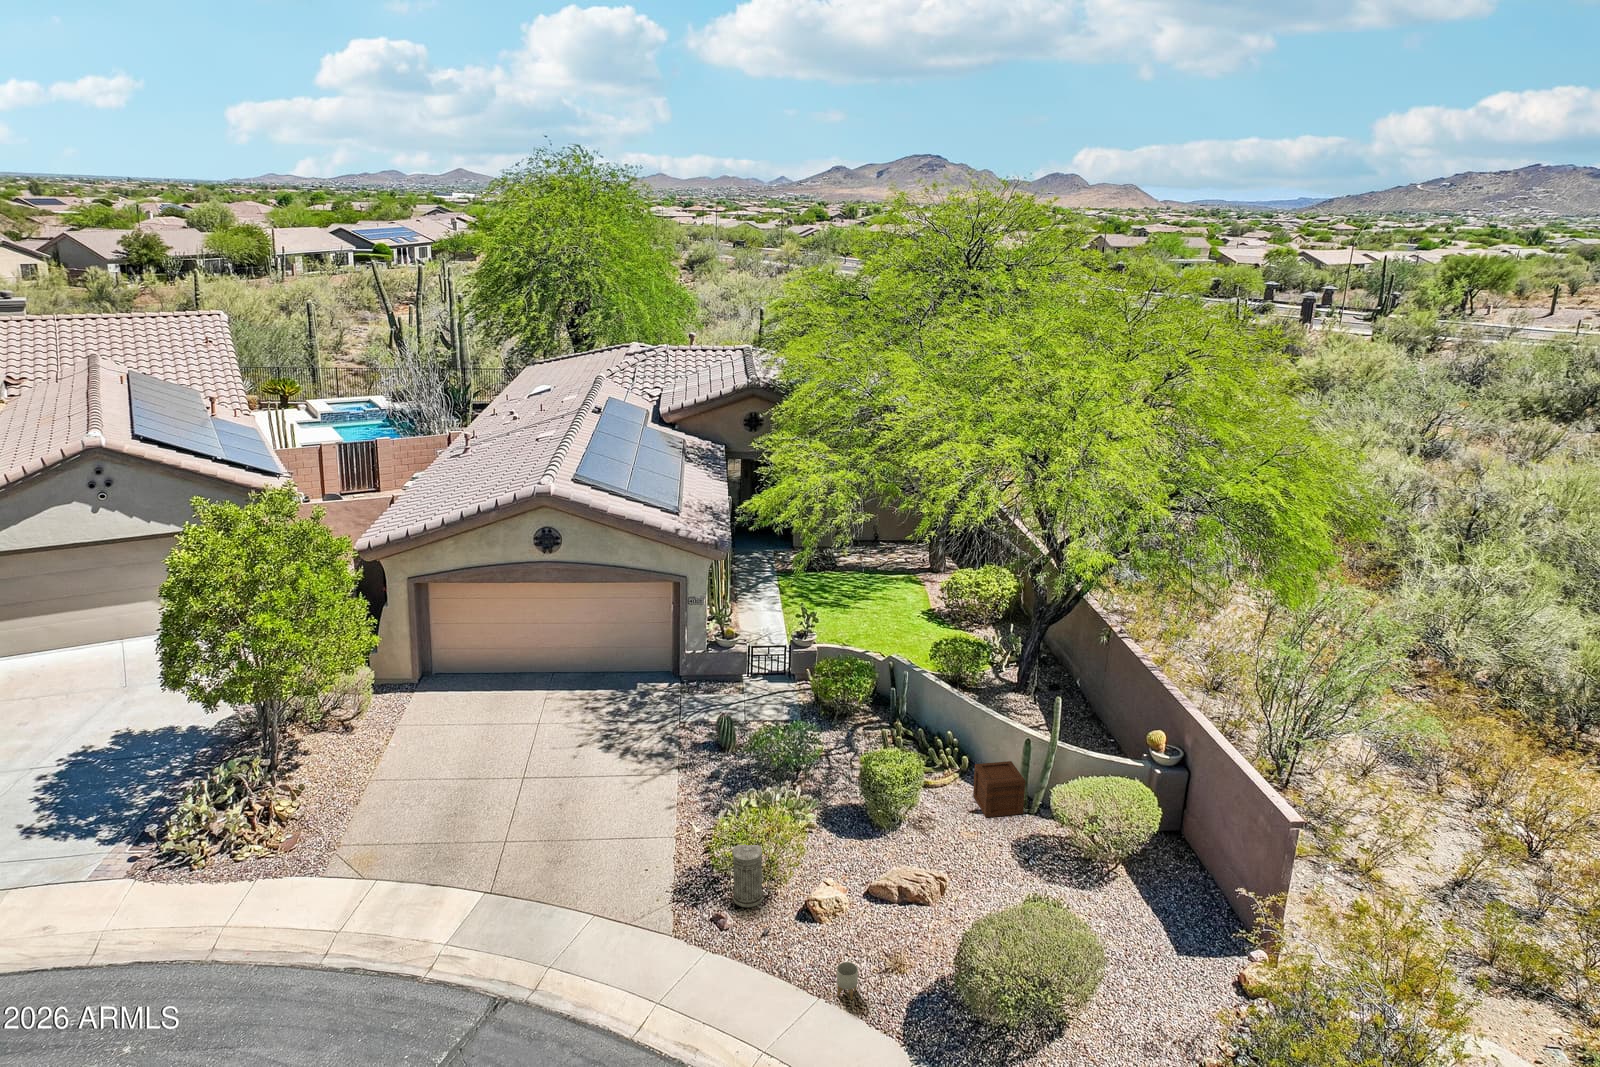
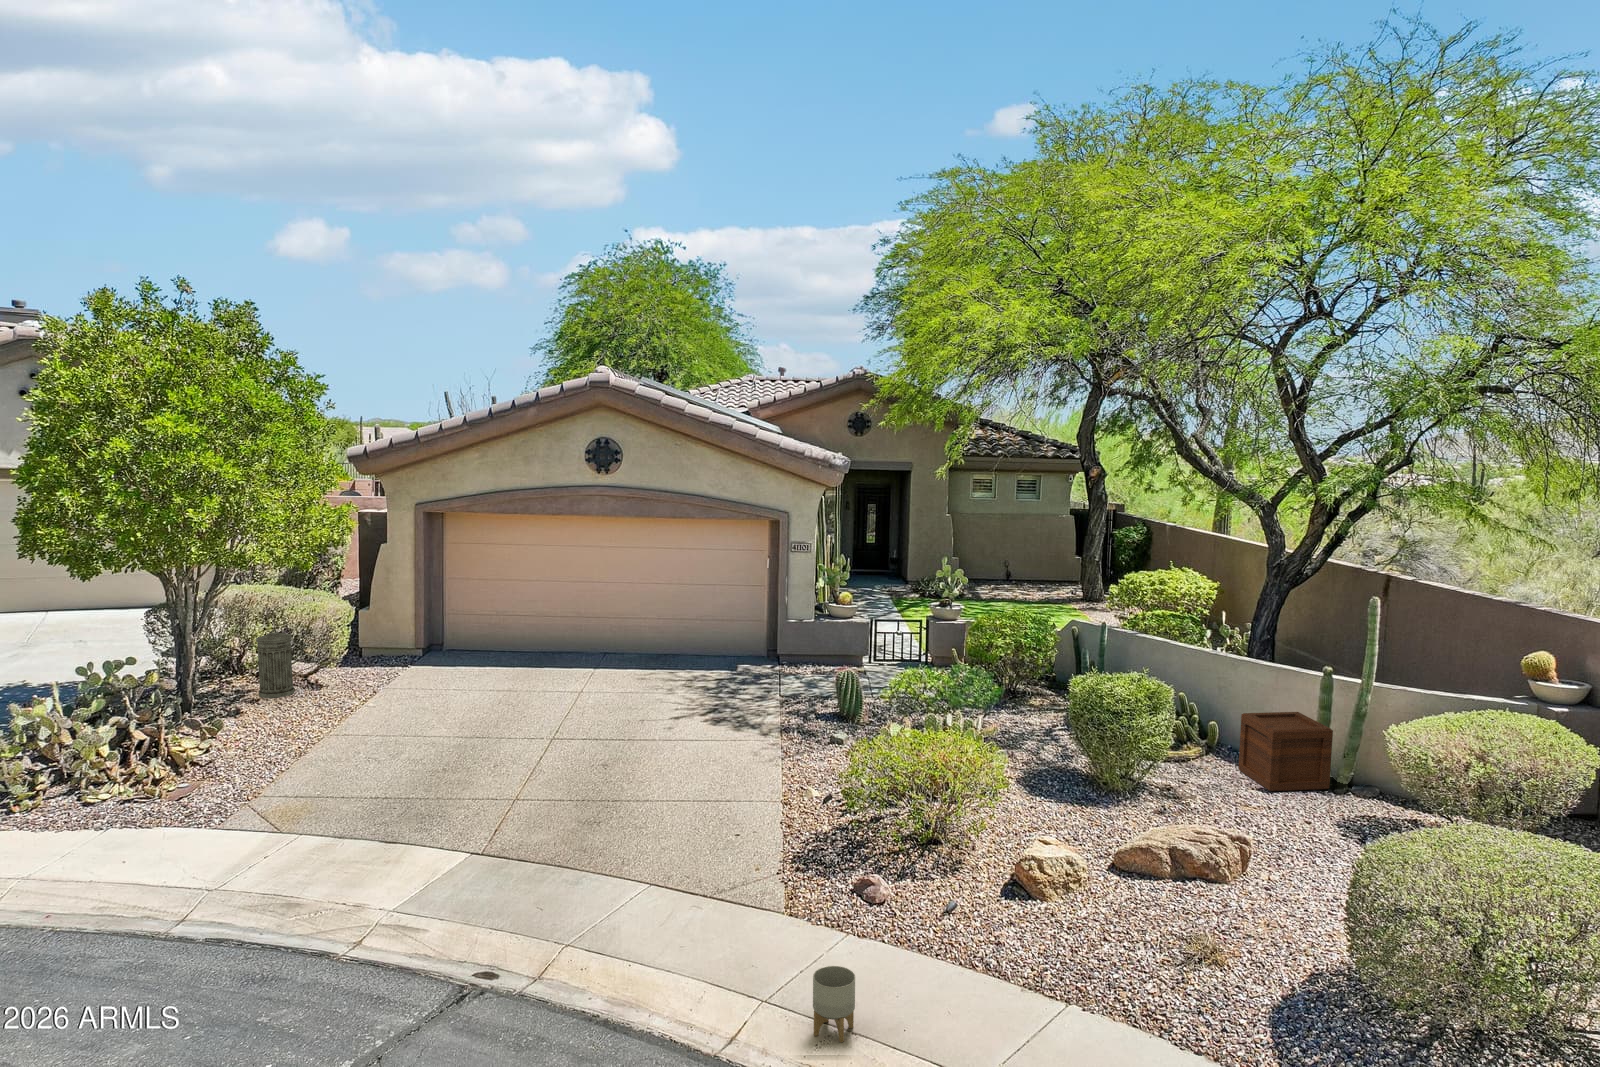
trash can: present [732,843,763,907] -> present [256,630,294,698]
planter: present [837,962,858,1000] -> present [813,966,855,1042]

